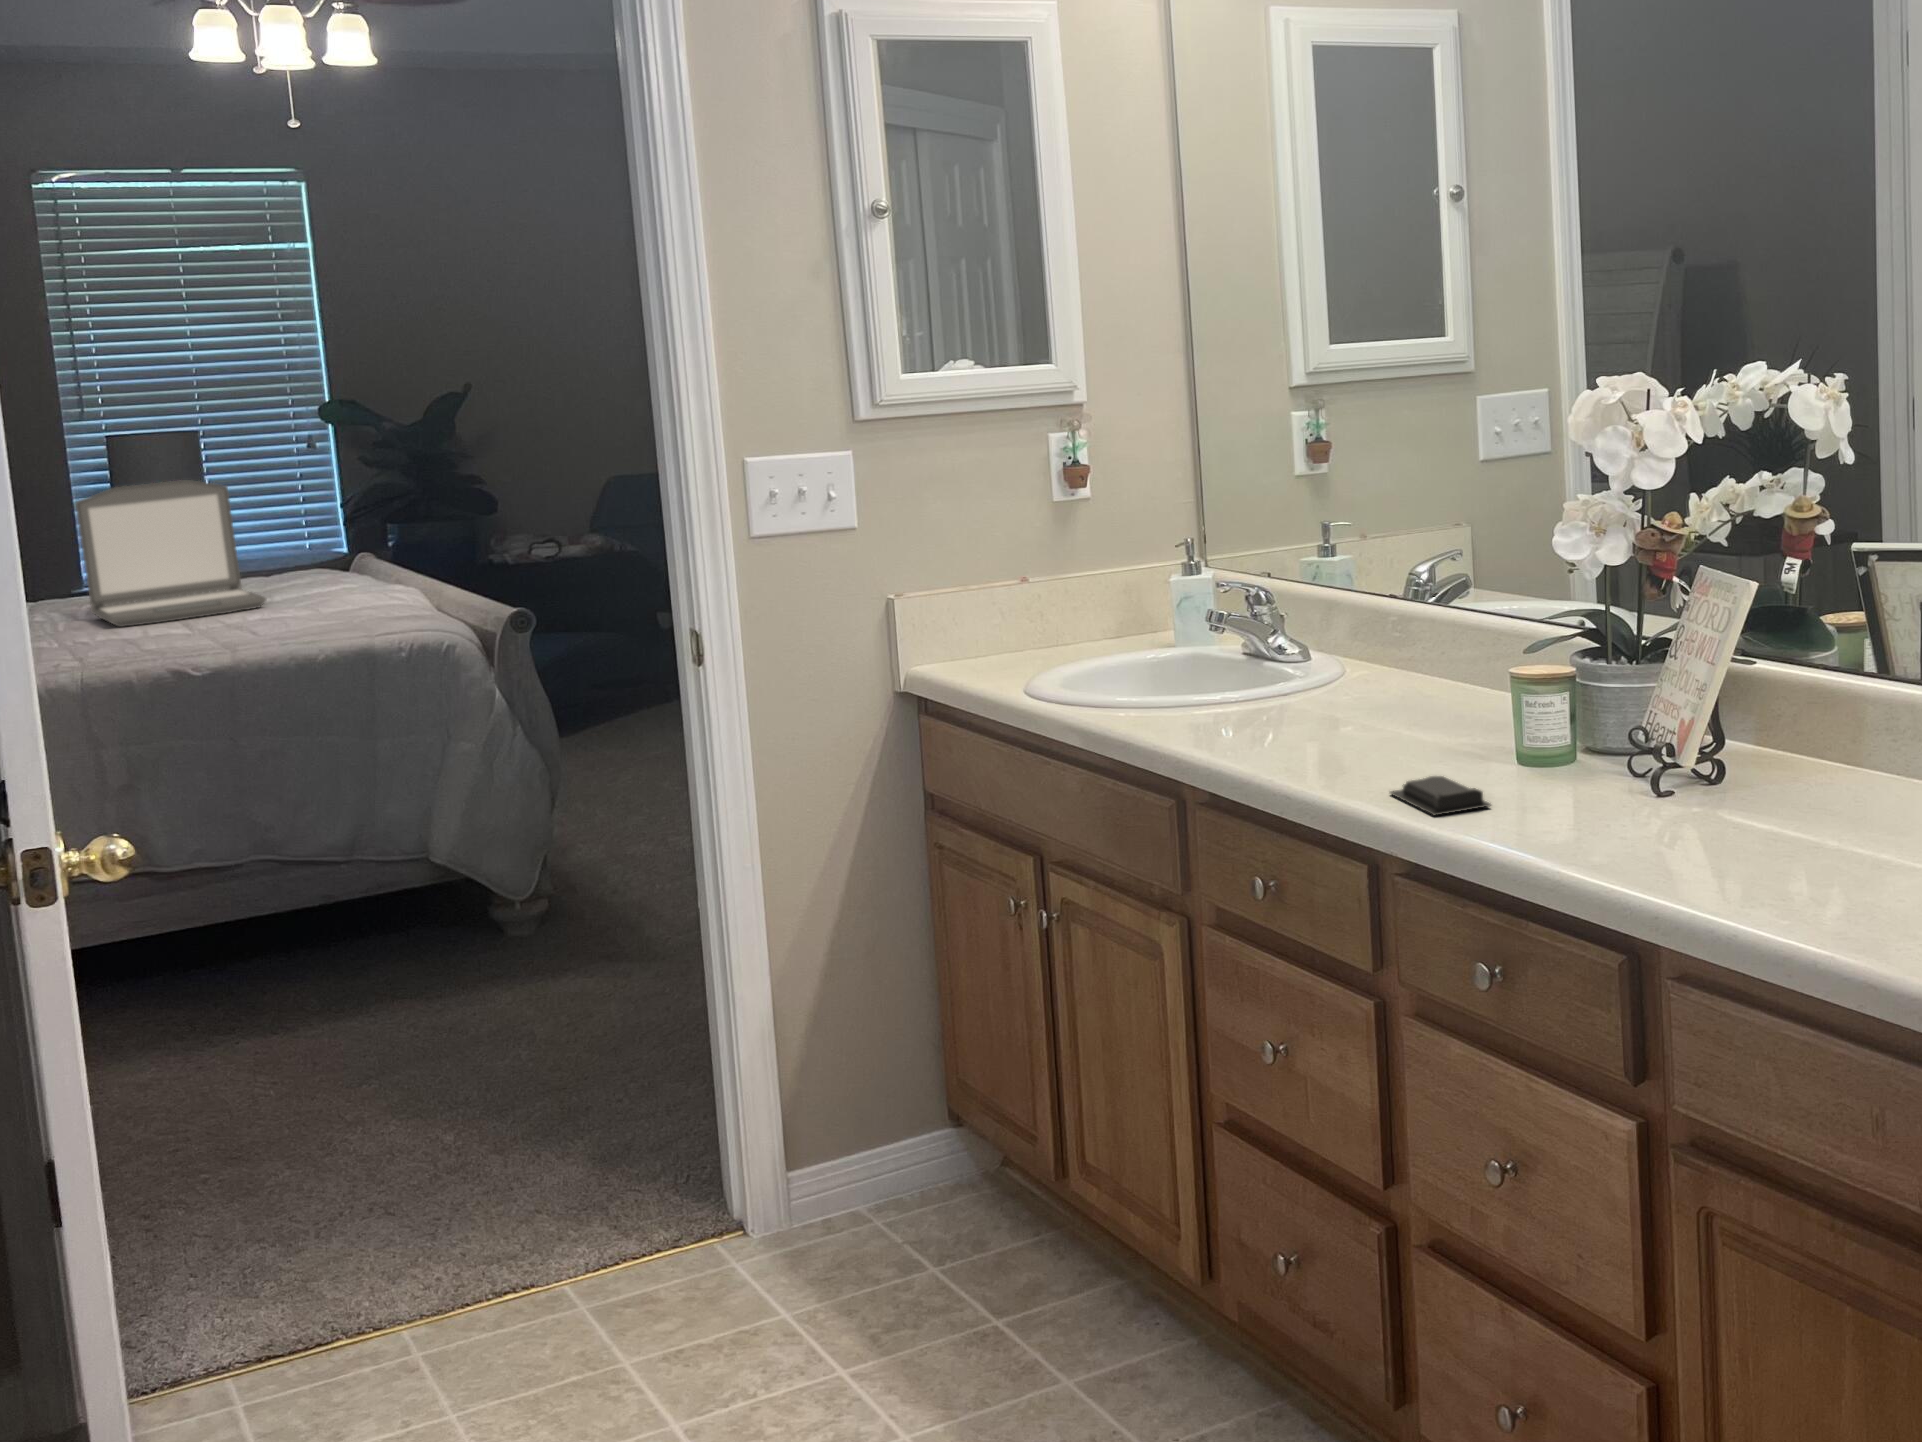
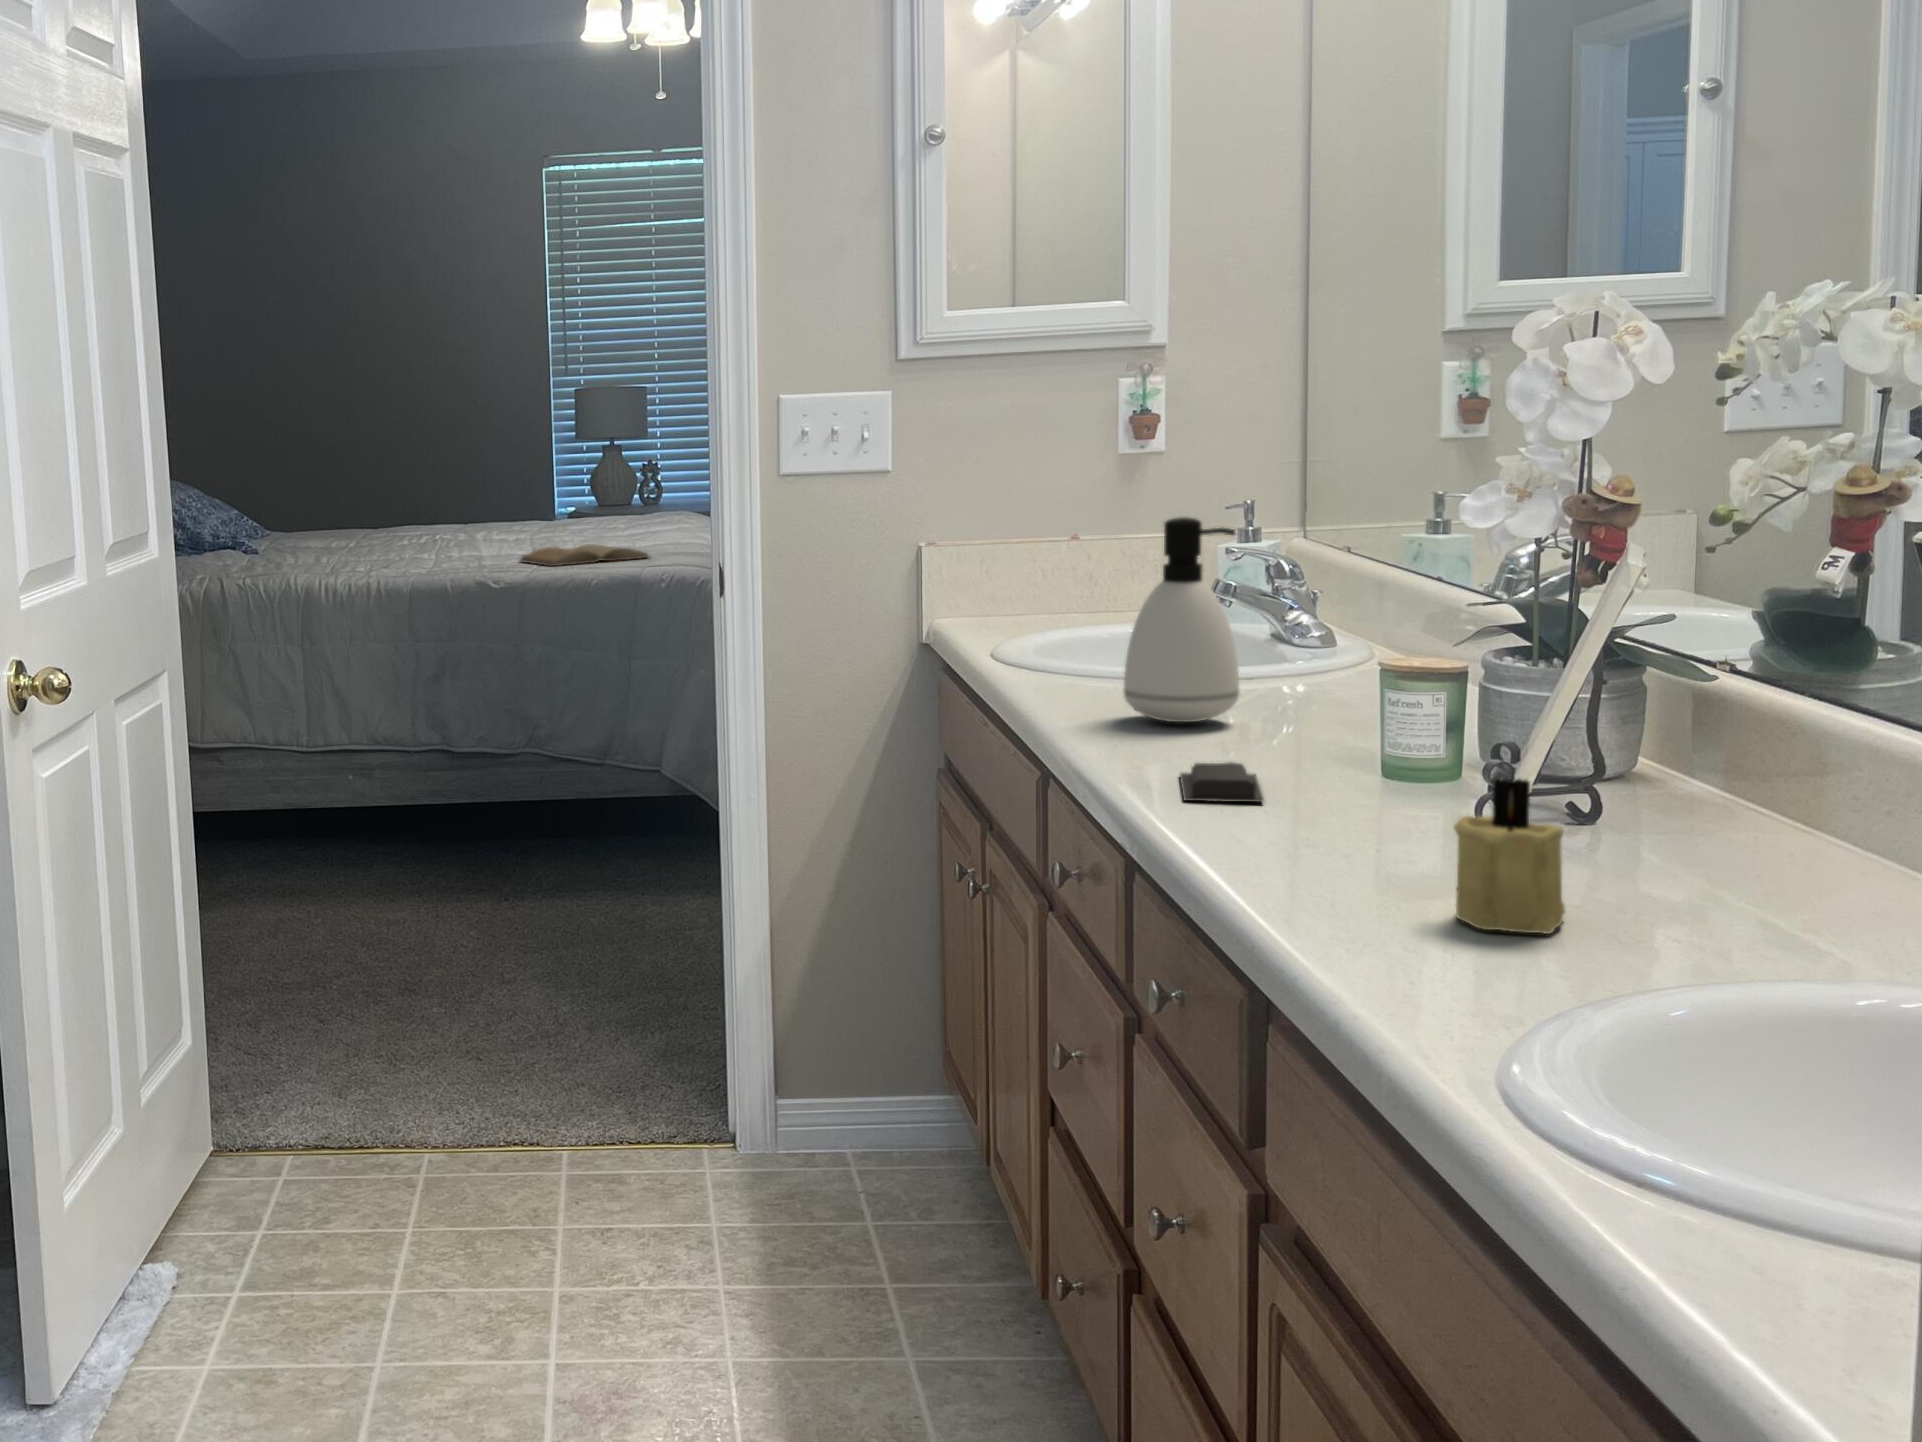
laptop: present [76,480,266,627] -> none [492,420,618,538]
soap dispenser: none [1250,567,1346,746] -> present [1123,517,1239,722]
book: none [204,624,371,657] -> present [520,544,651,566]
candle: none [1757,760,1840,878] -> present [1454,778,1565,934]

